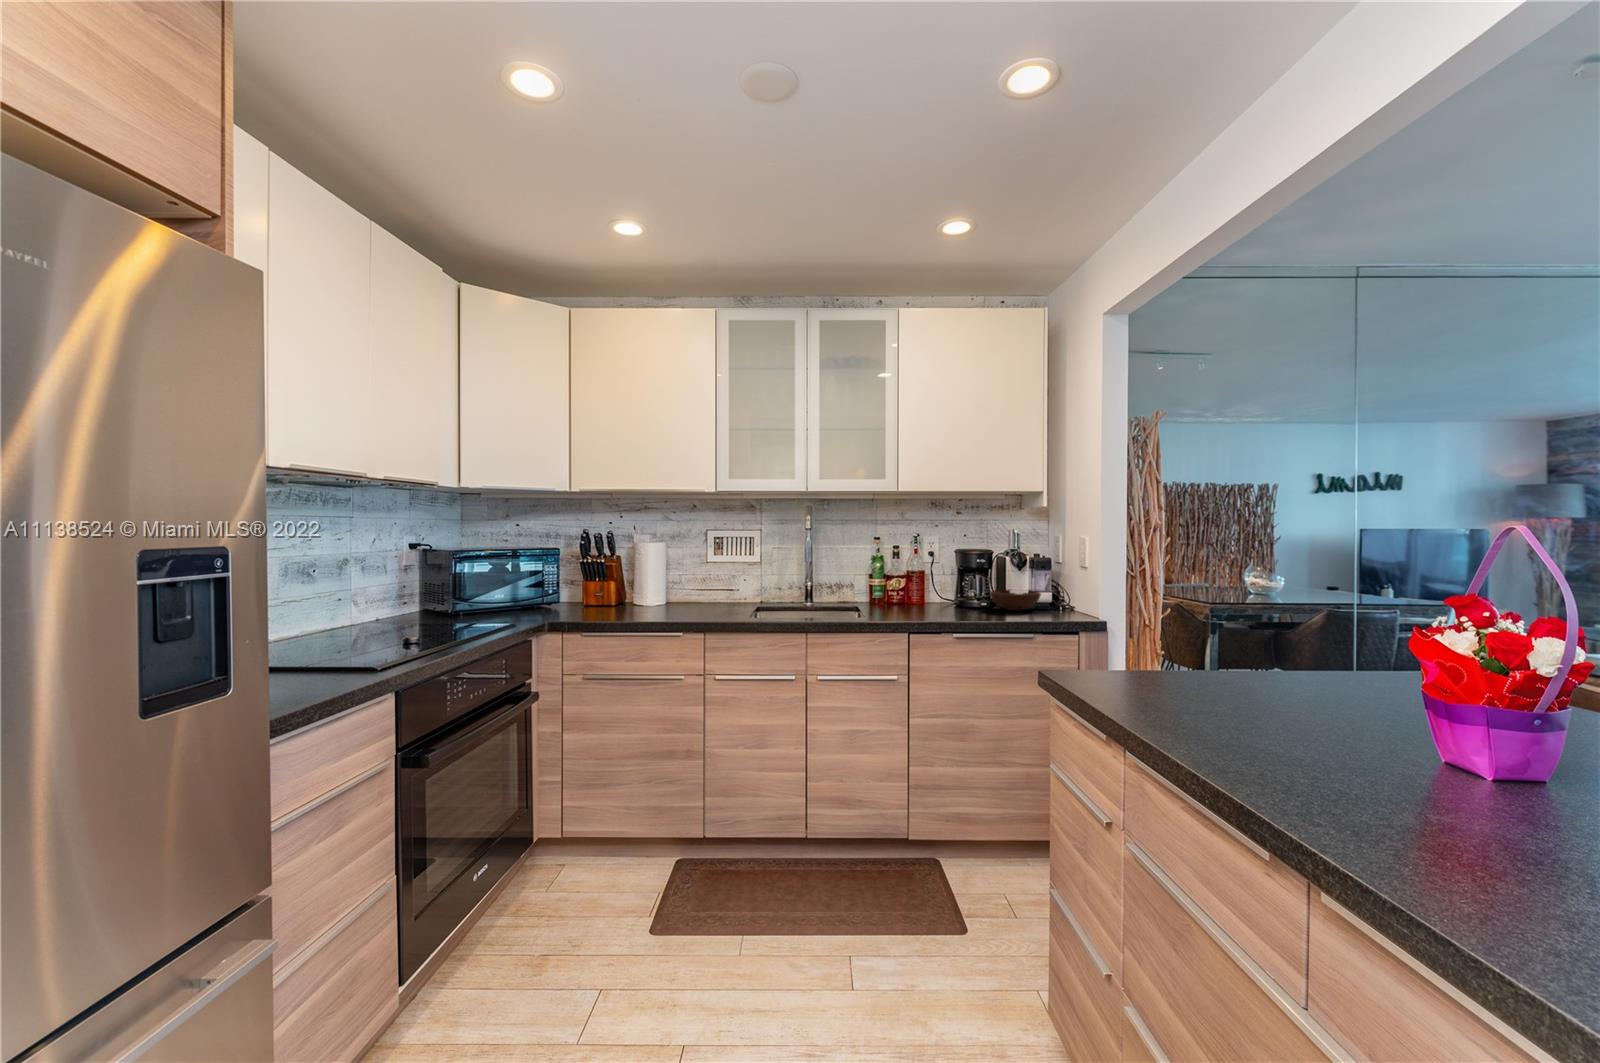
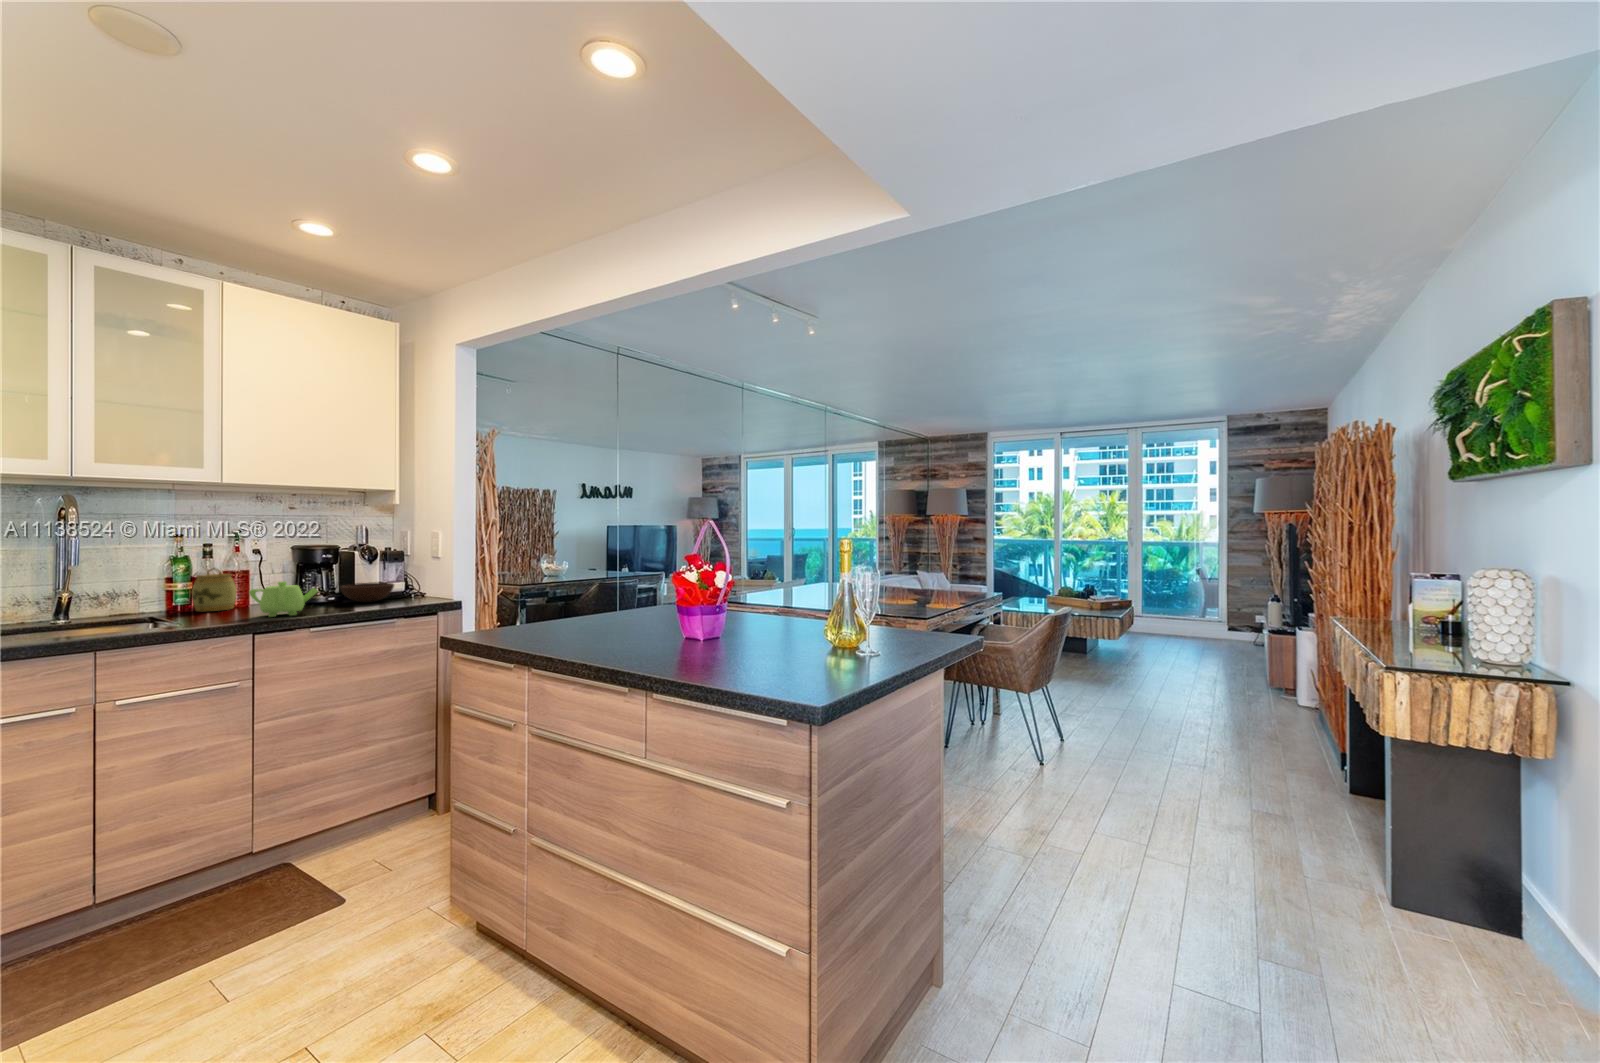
jar: none [882,567,912,606] -> present [192,568,237,611]
teapot: none [909,584,964,619] -> present [249,581,318,617]

